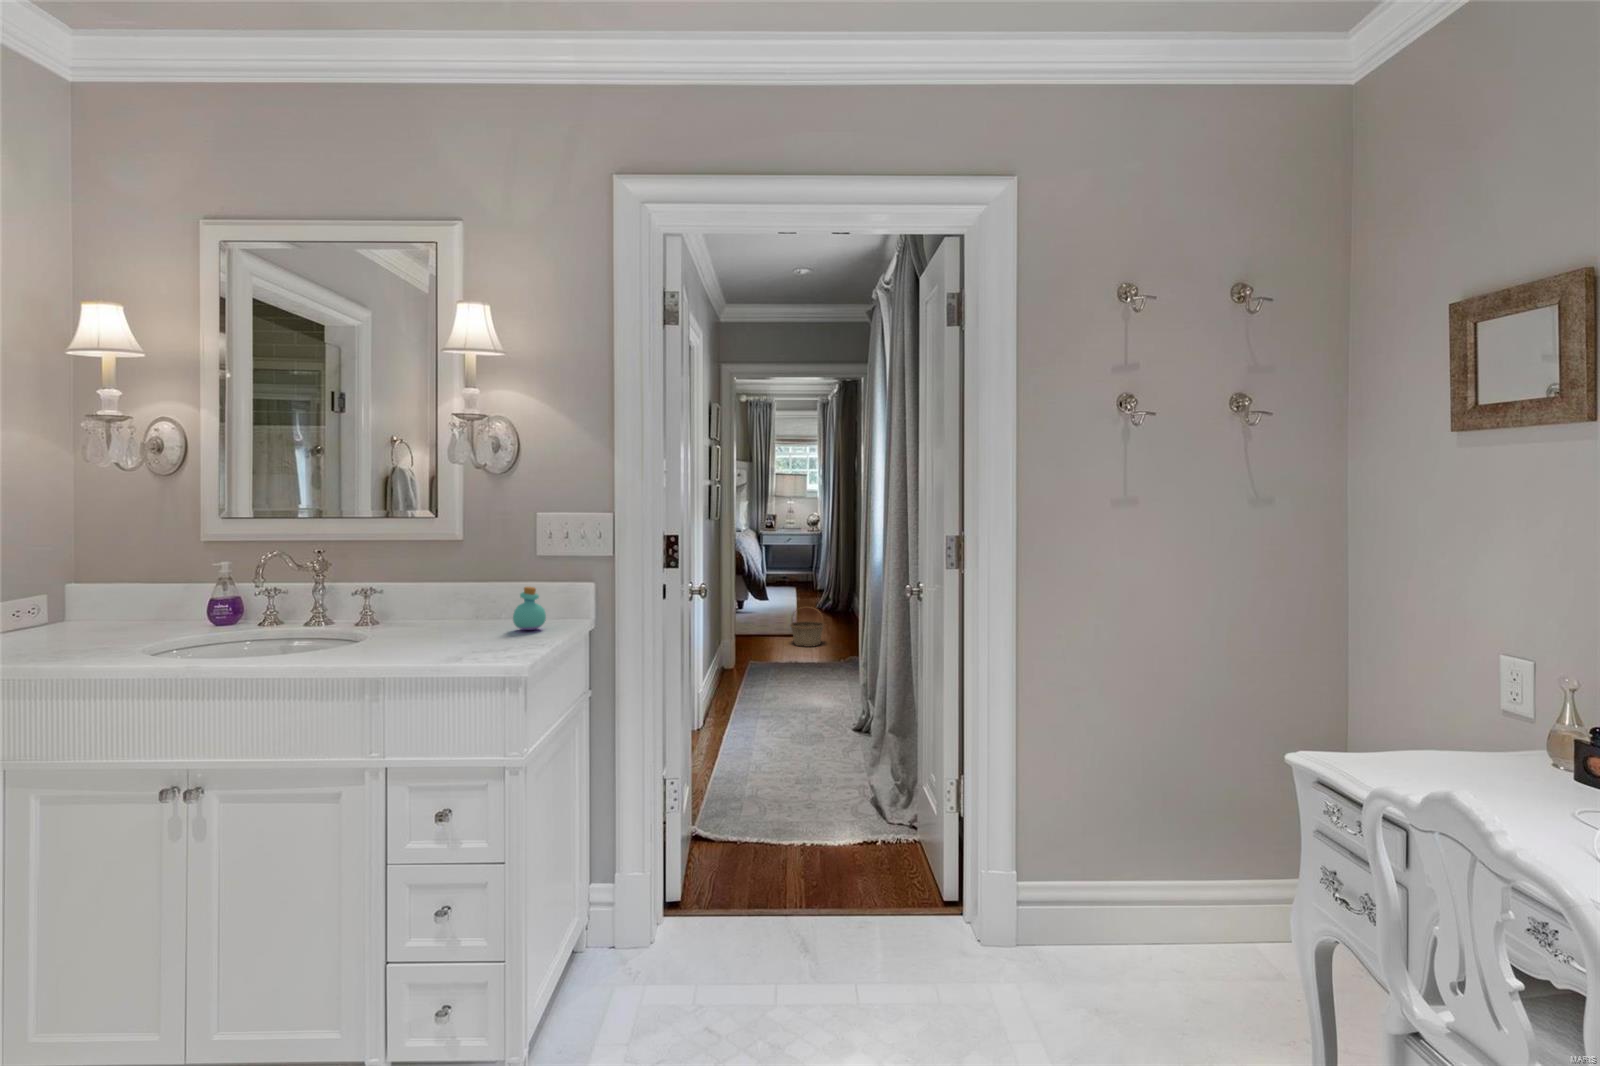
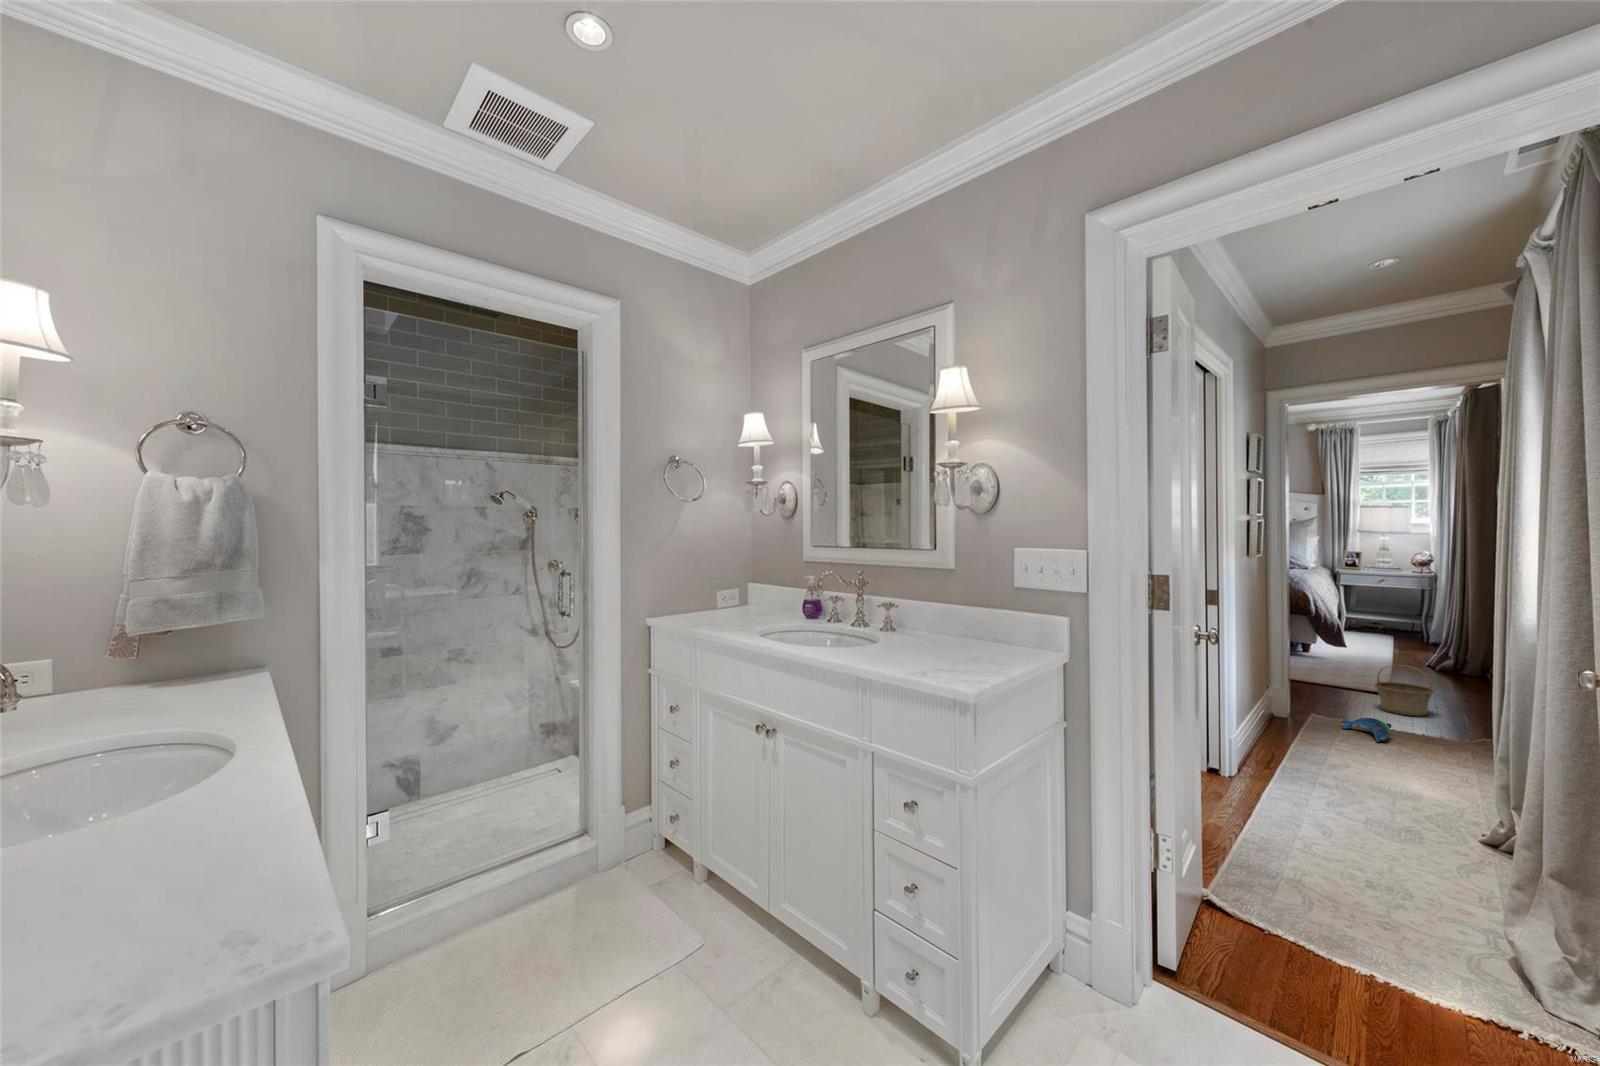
perfume bottle: present [513,587,546,630] -> none [996,611,1027,652]
plush toy: none [771,653,802,671] -> present [1342,718,1391,742]

